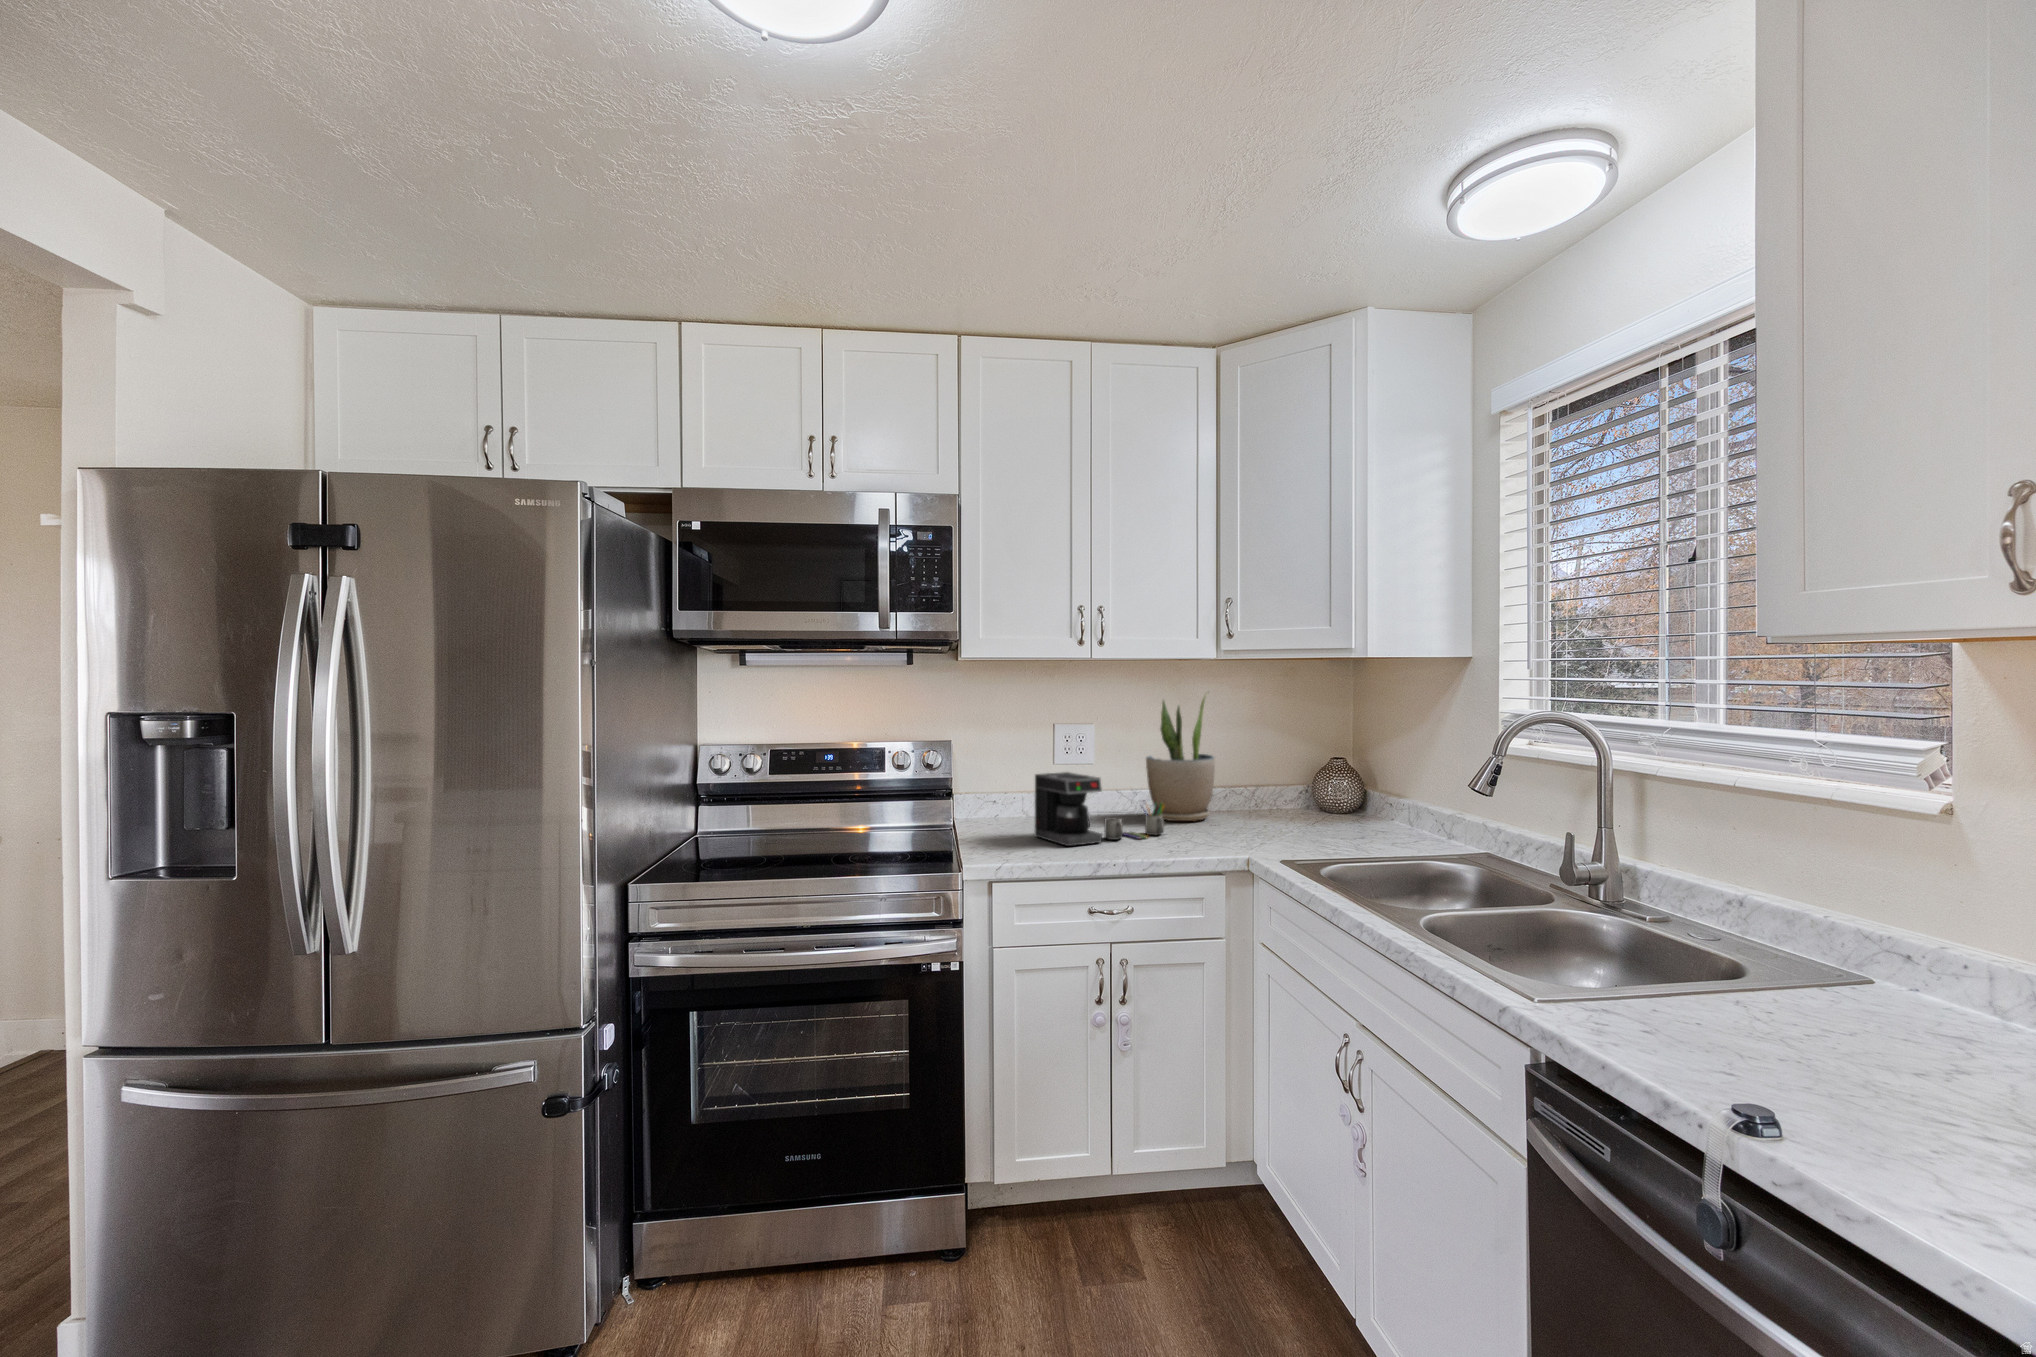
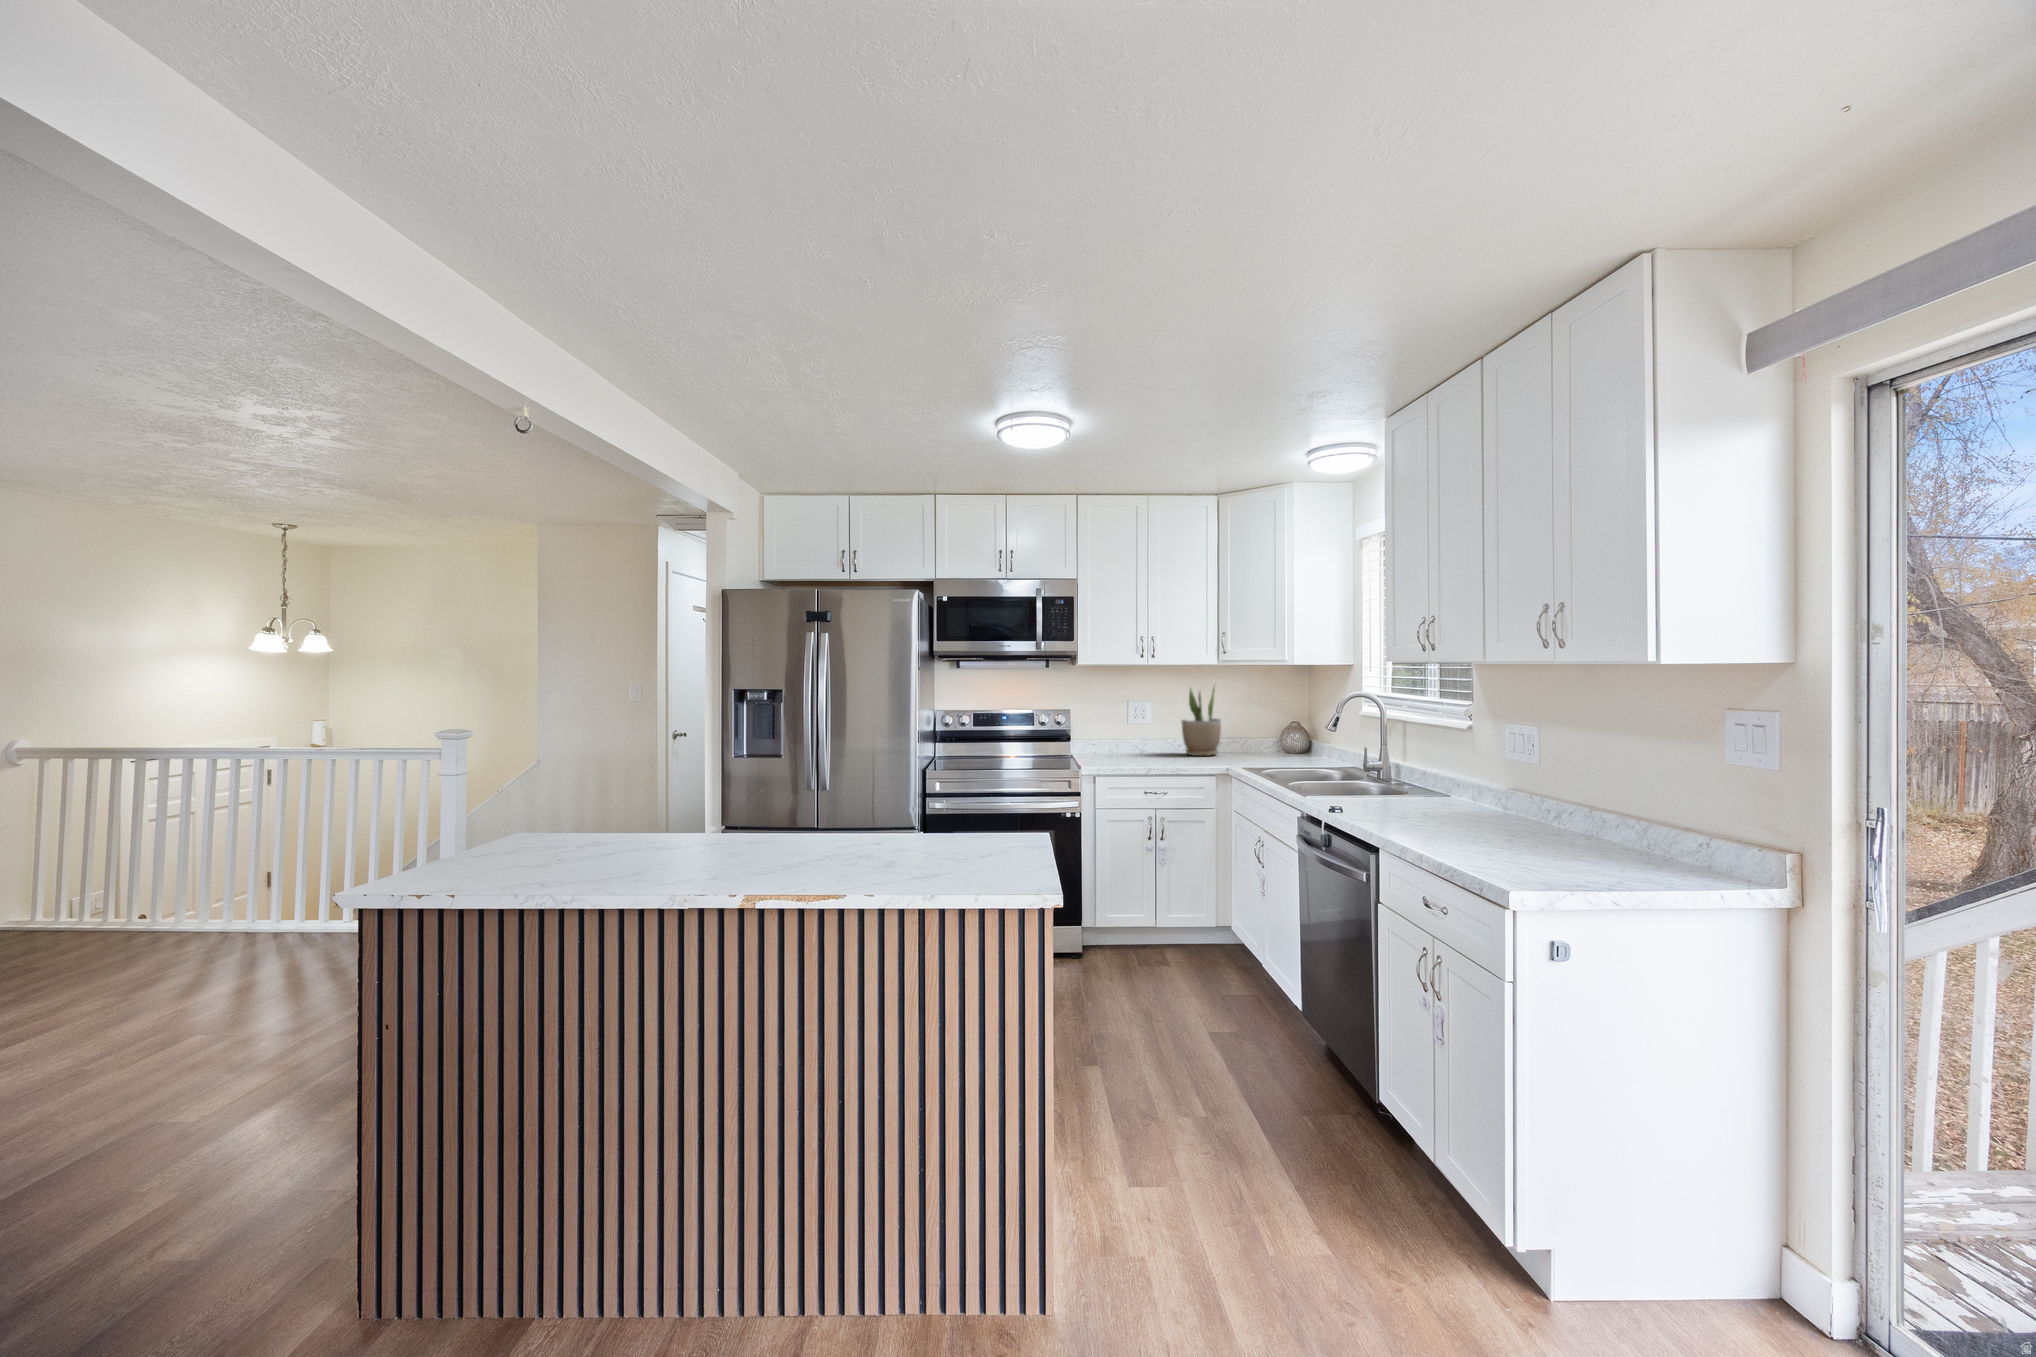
coffee maker: present [1035,772,1165,846] -> none [1117,726,1189,763]

